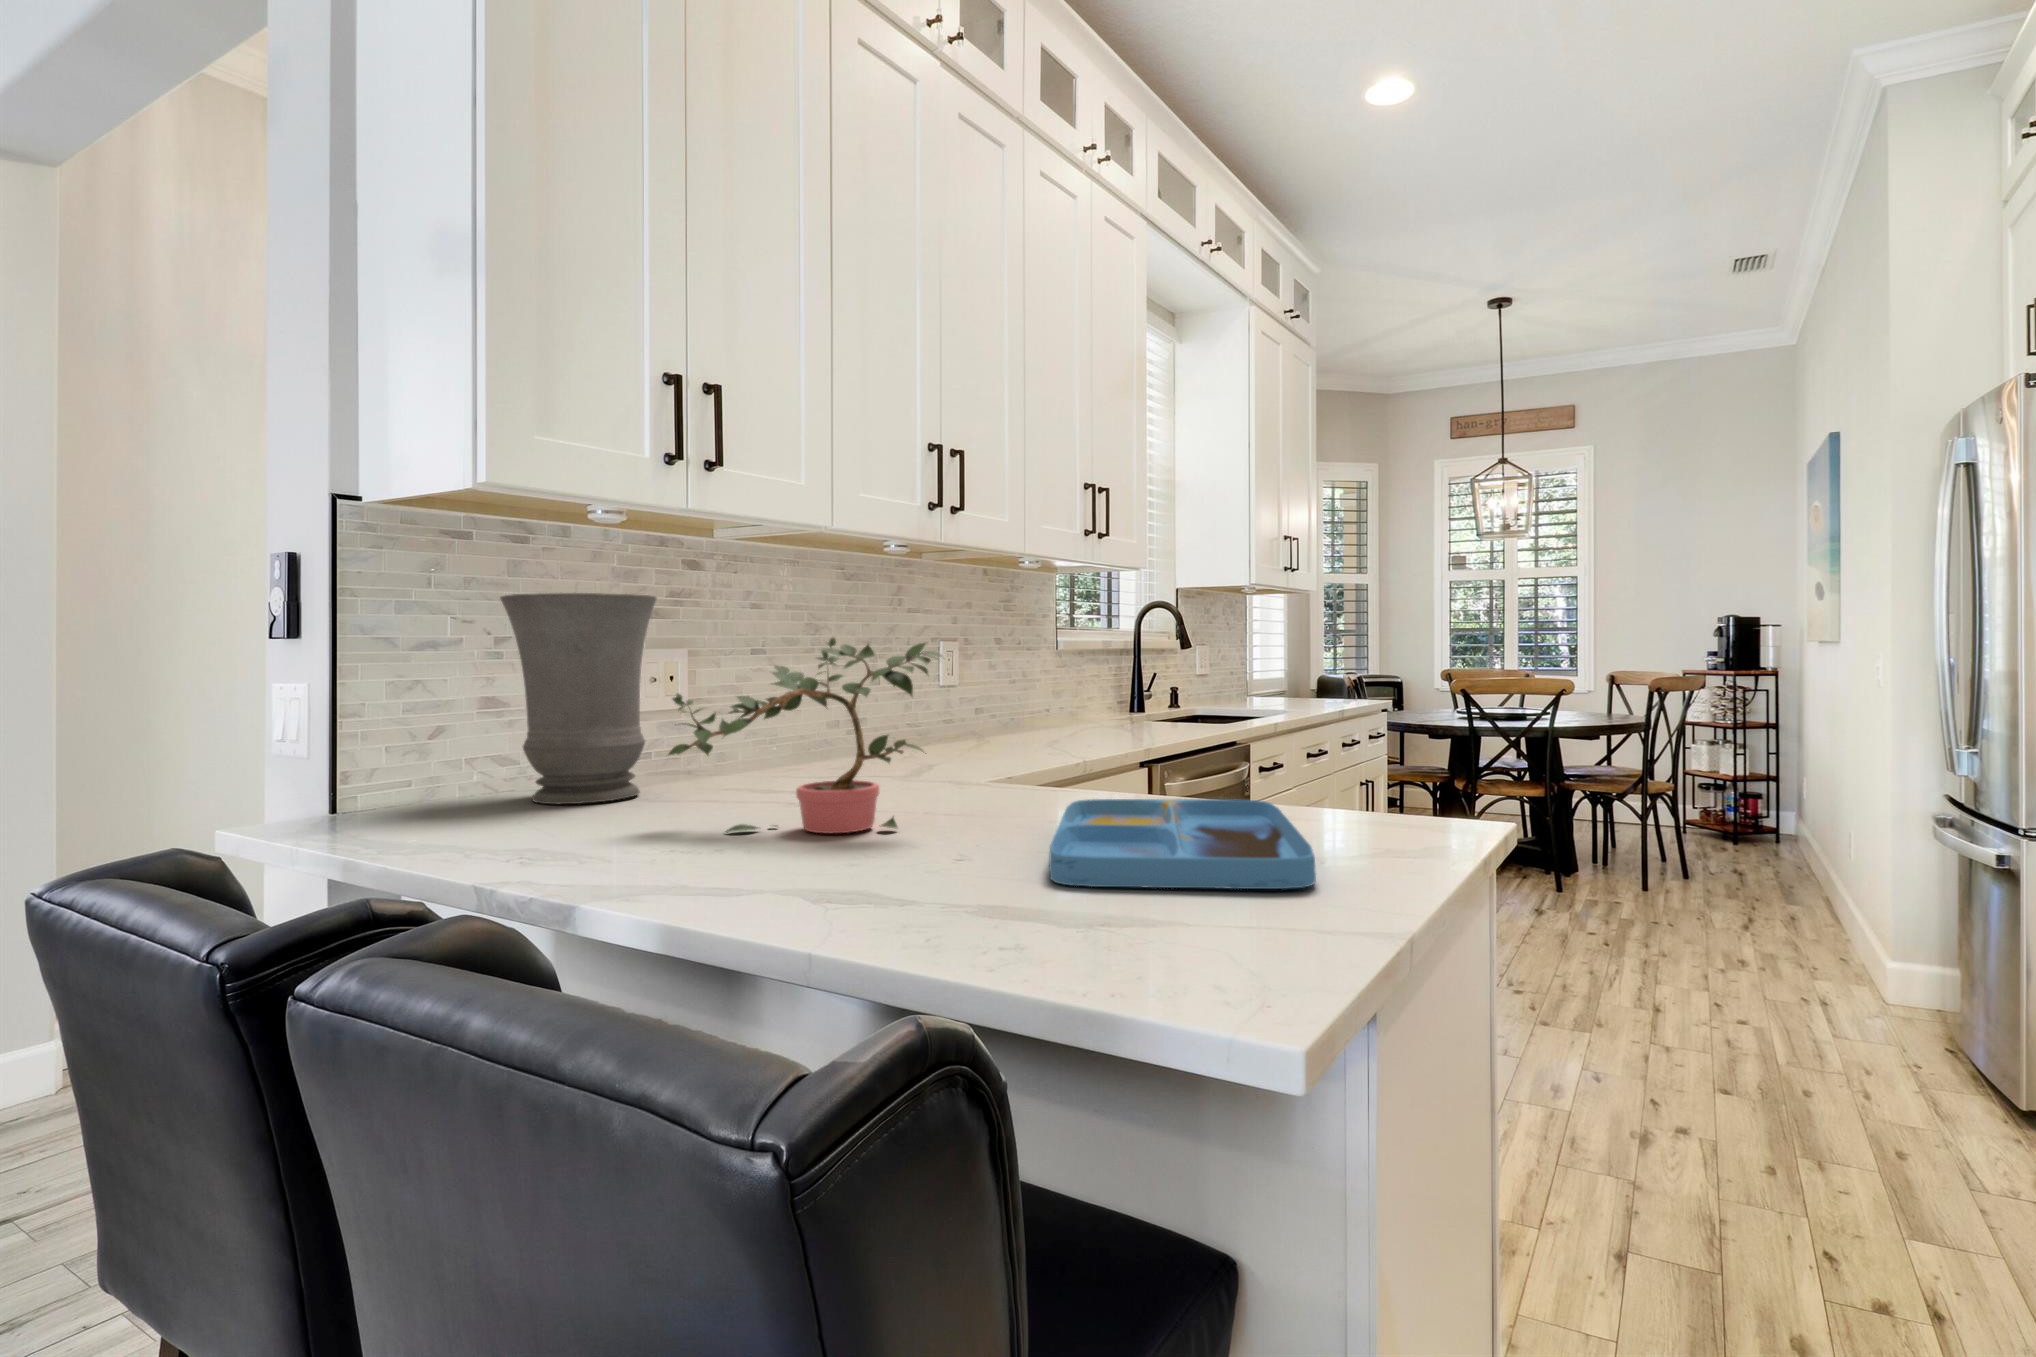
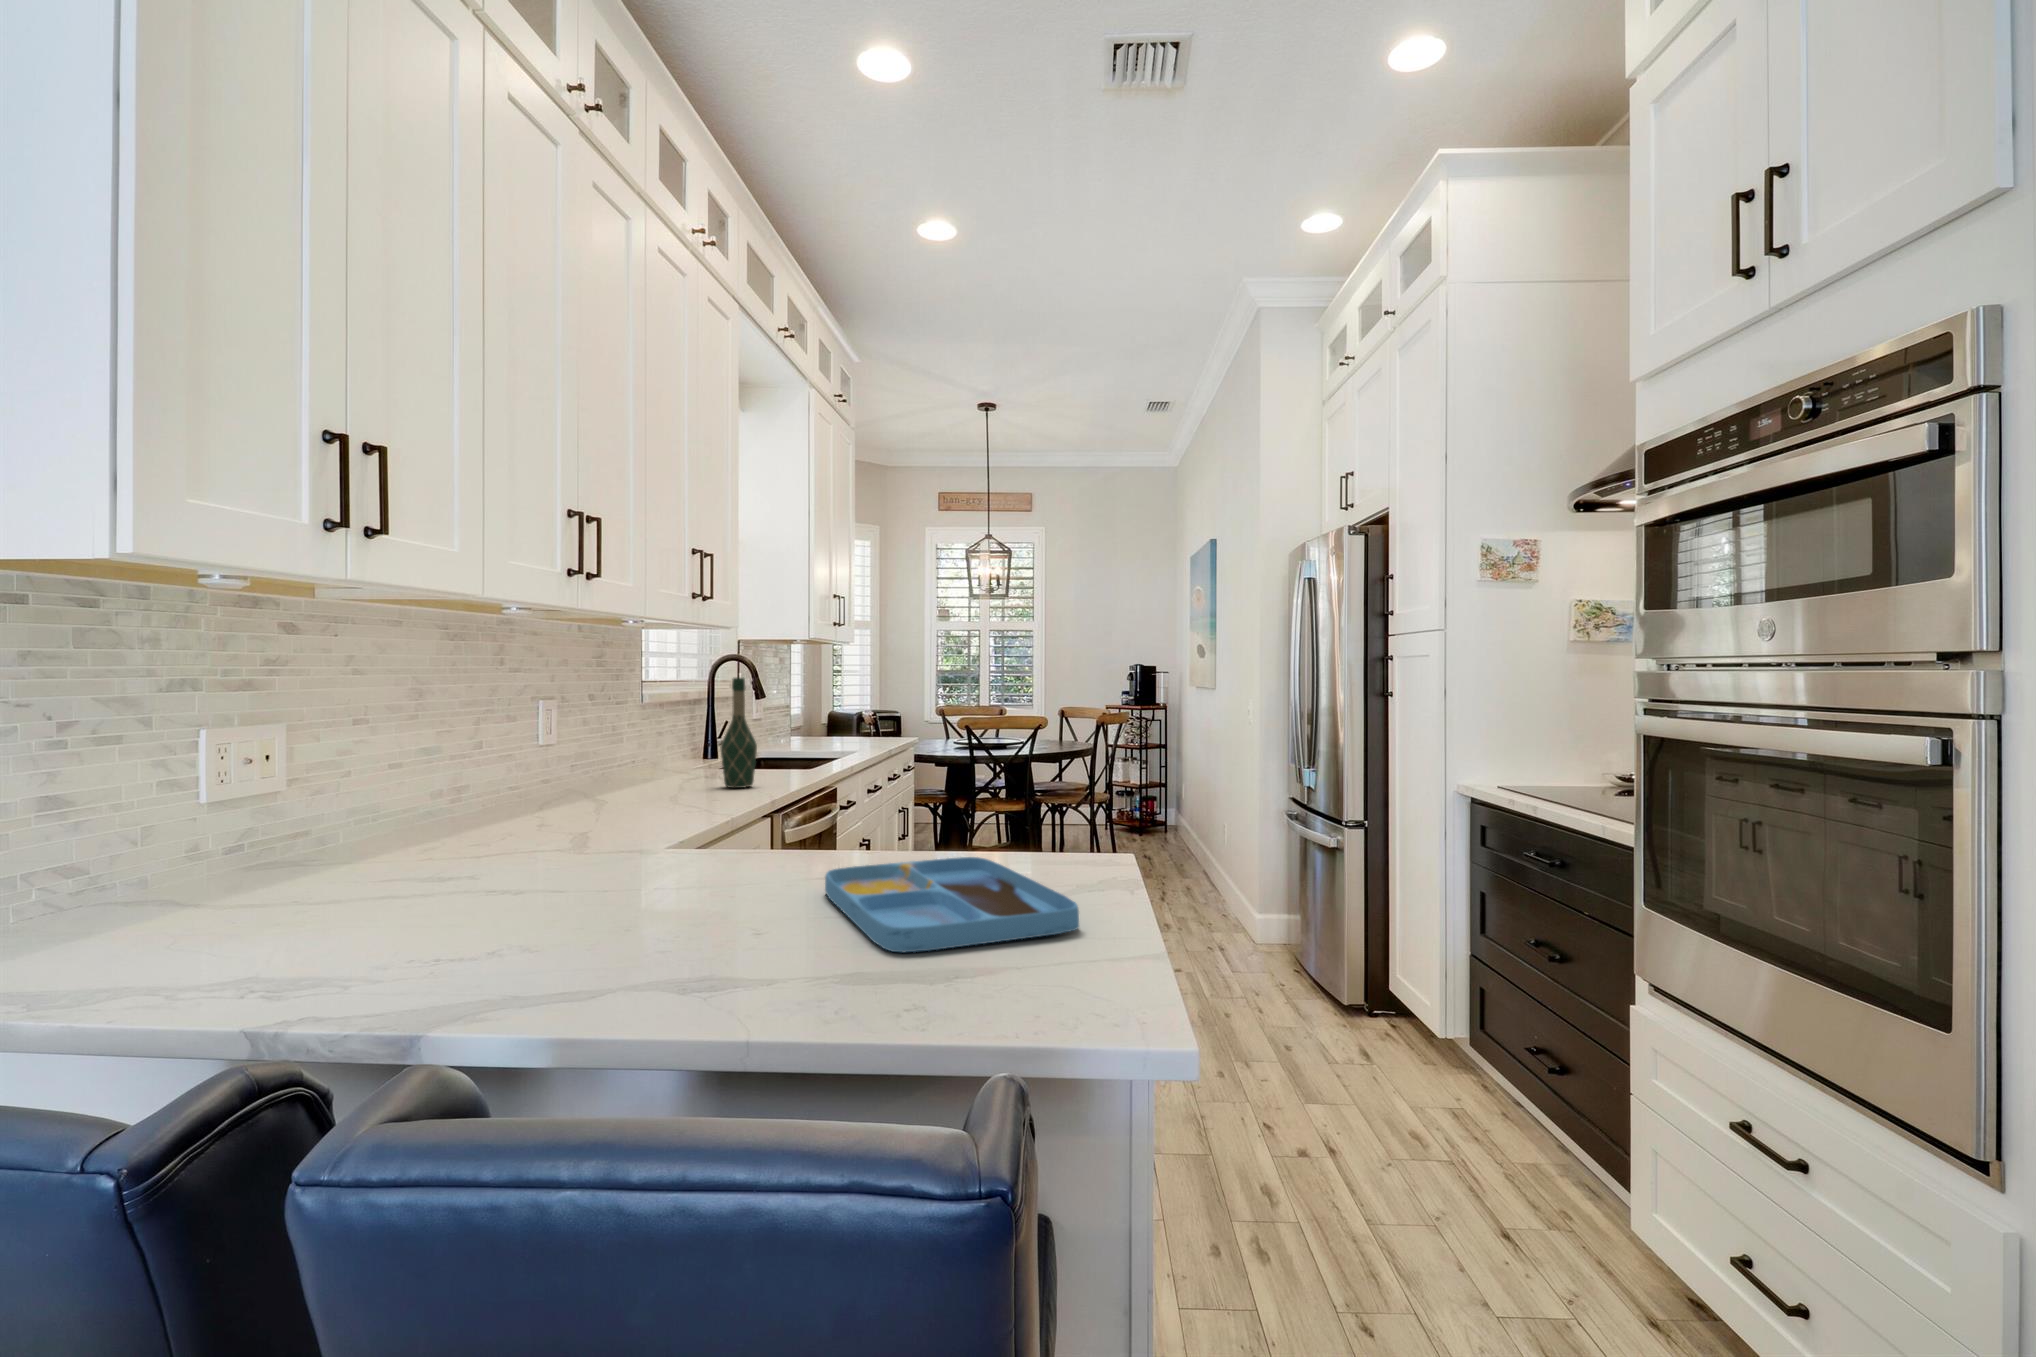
vase: present [500,593,656,804] -> none [95,677,318,930]
wine bottle: none [1112,618,1149,735] -> present [721,678,757,788]
potted plant: present [669,638,942,833] -> none [405,731,723,943]

